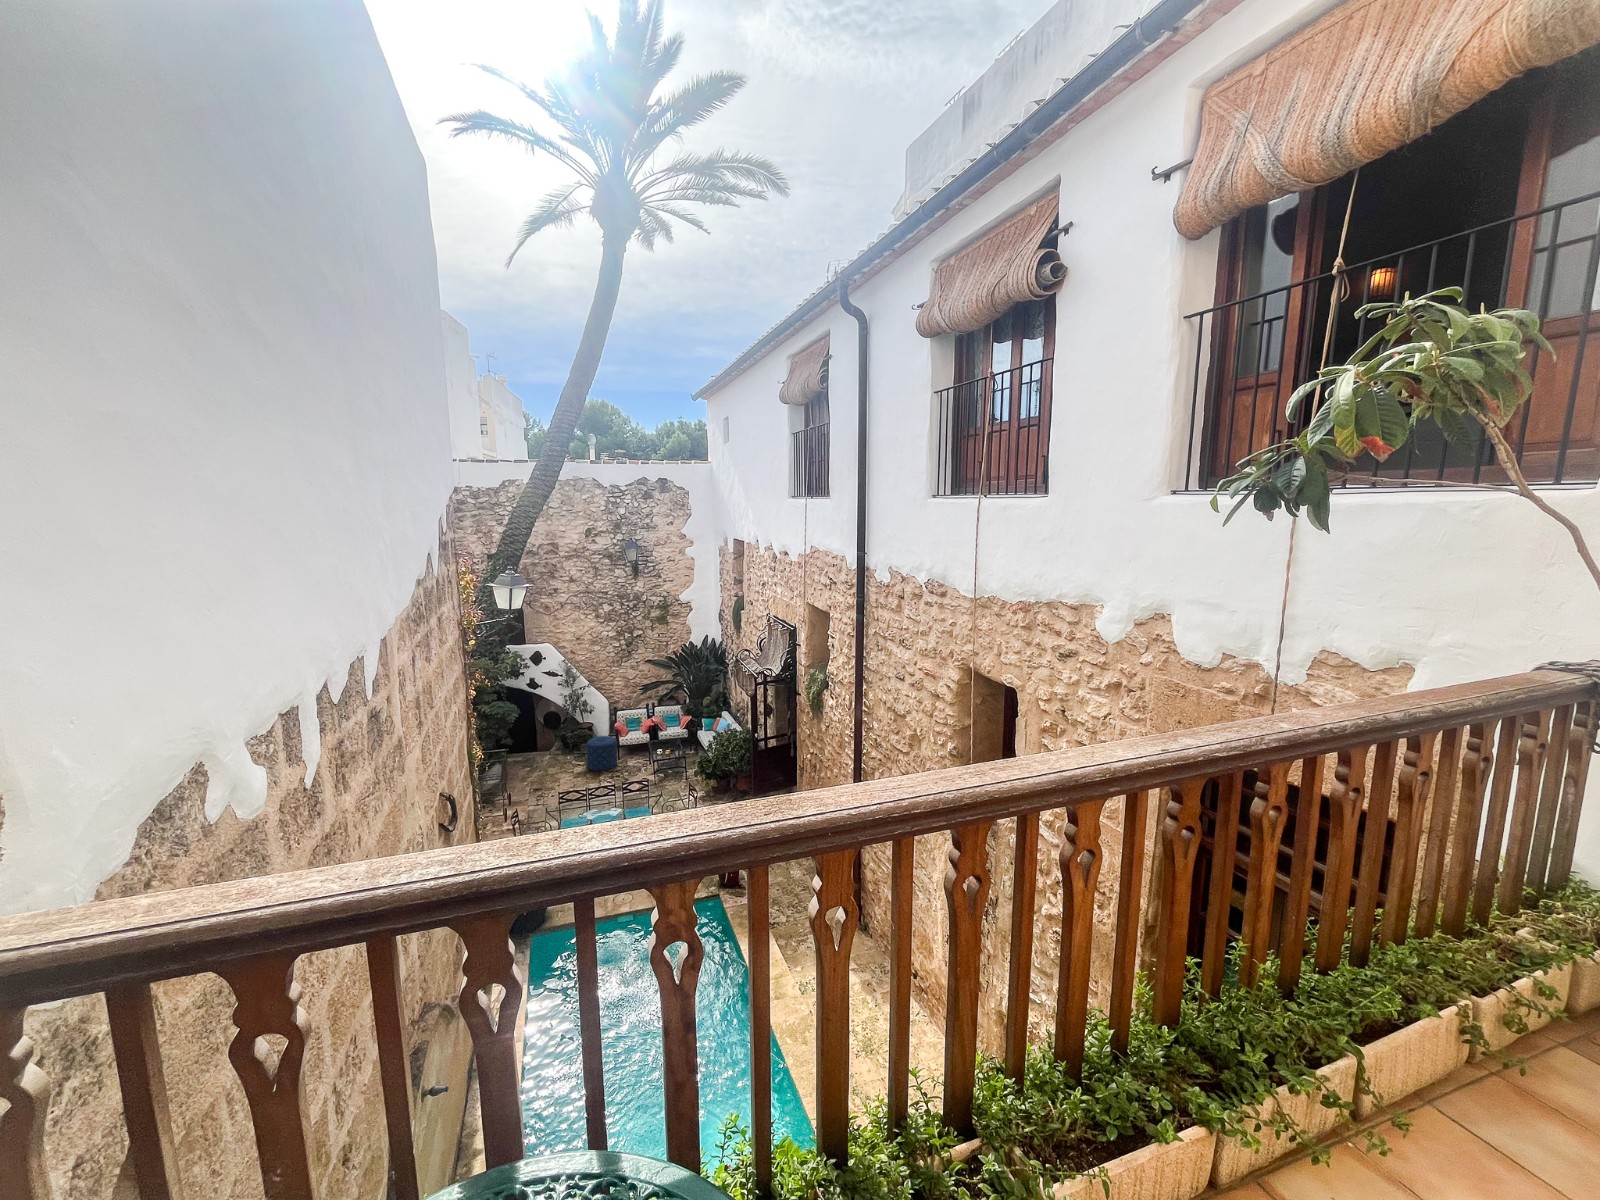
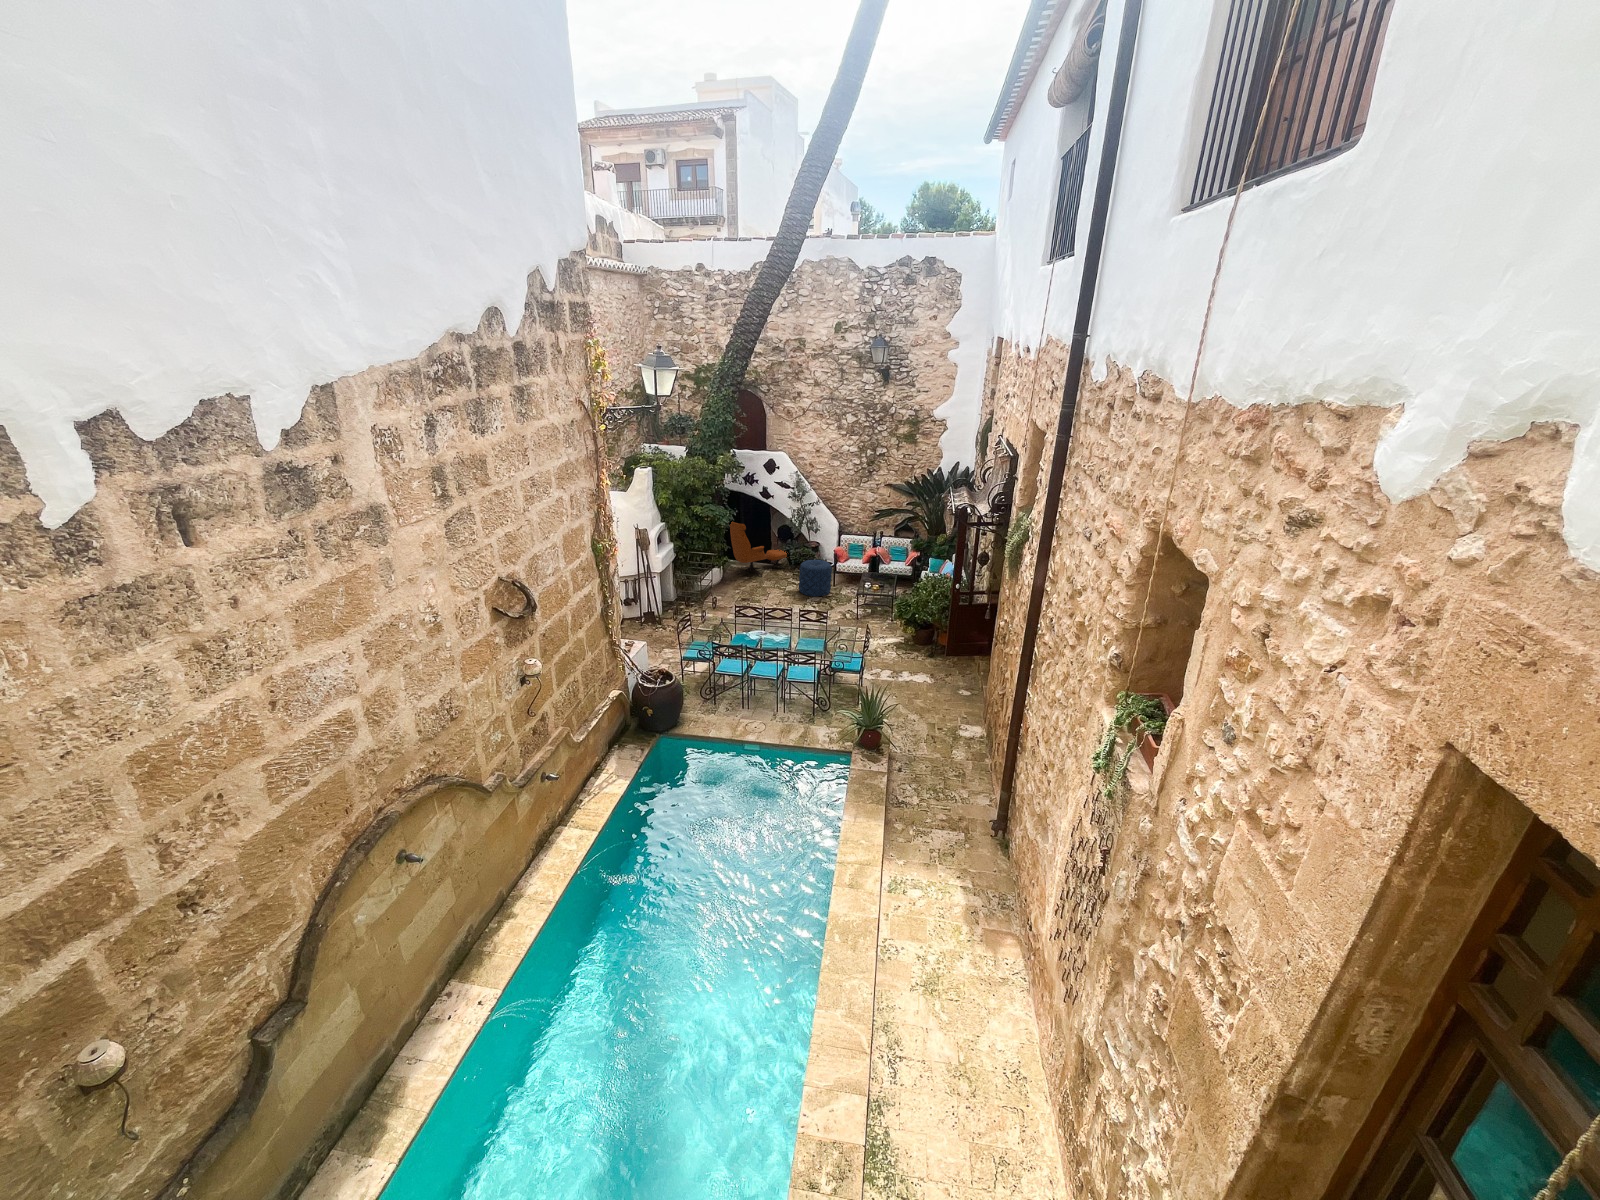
lounge chair: none [505,713,564,767] -> present [730,522,787,577]

